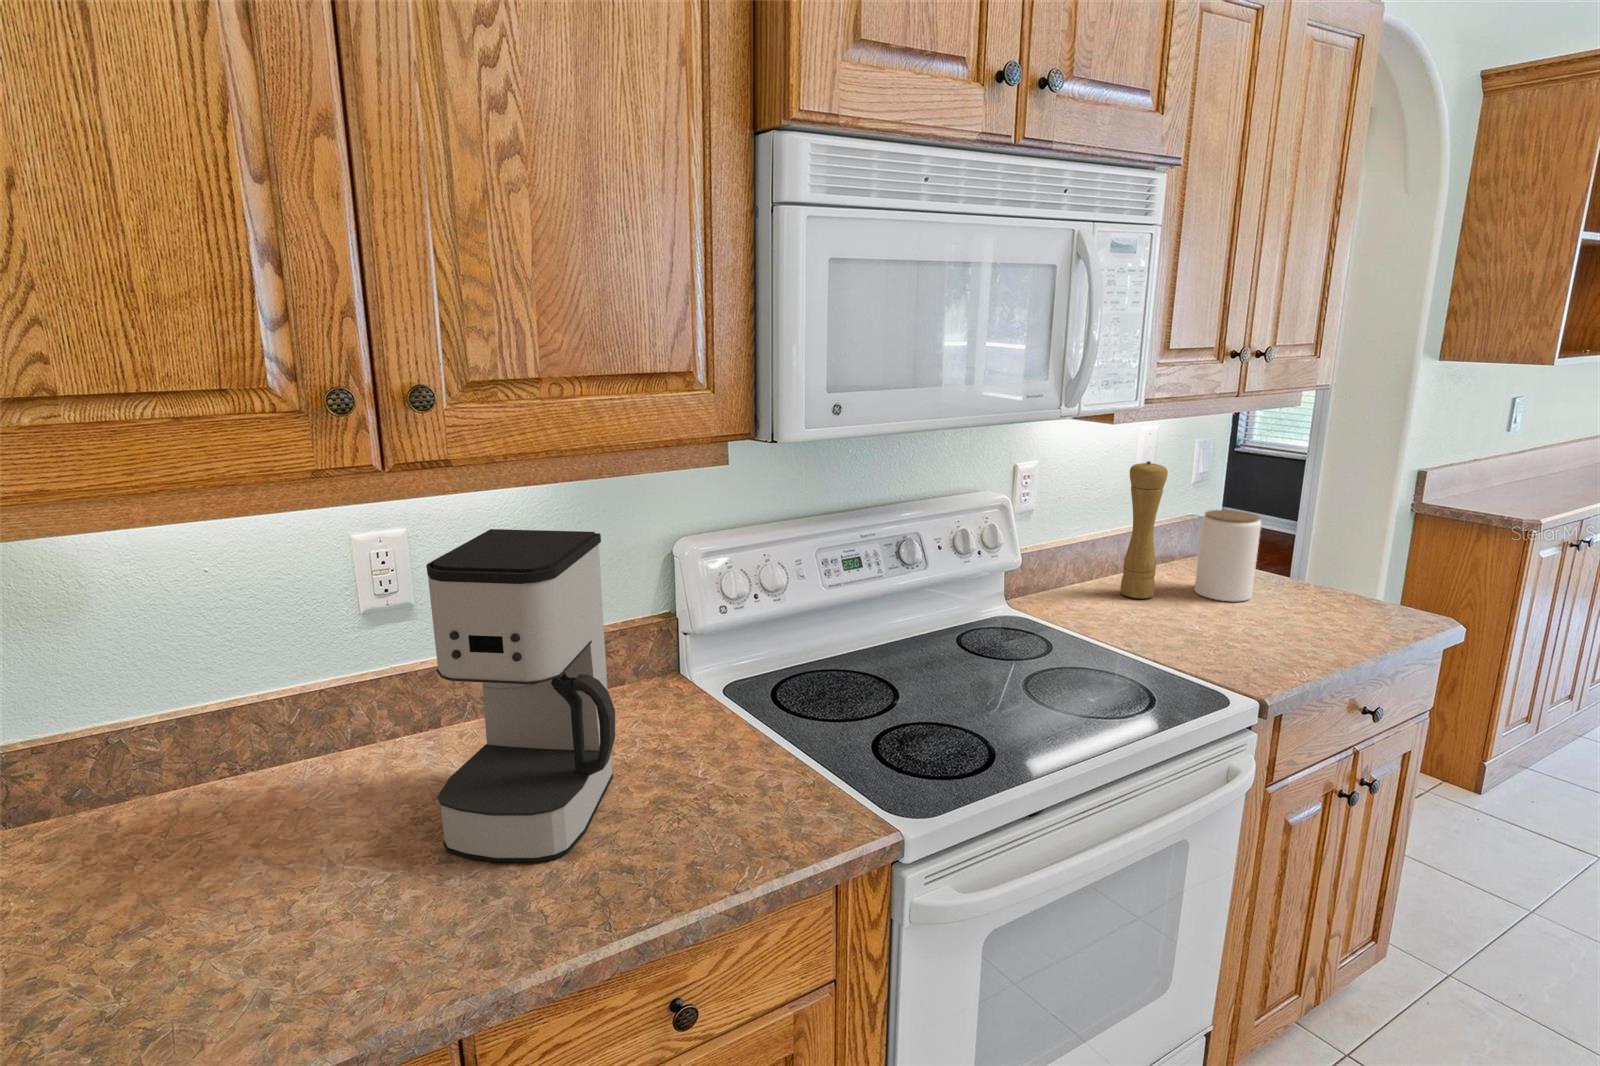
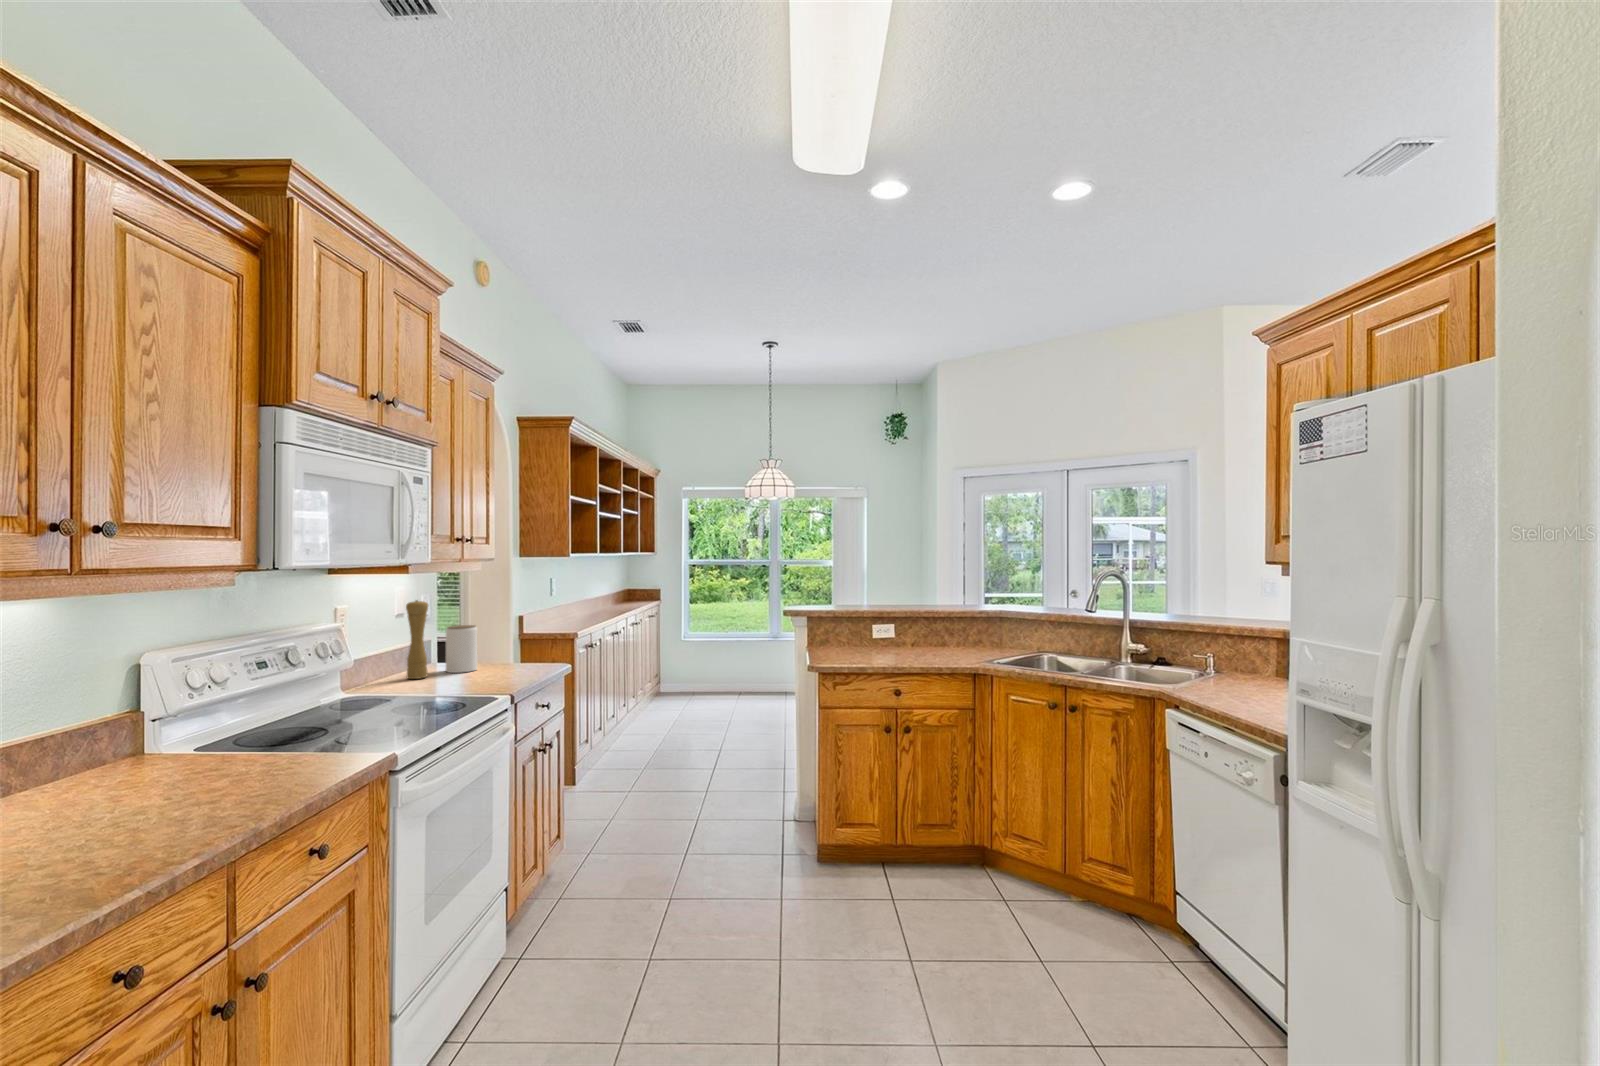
coffee maker: present [426,529,615,862] -> none [76,619,223,829]

